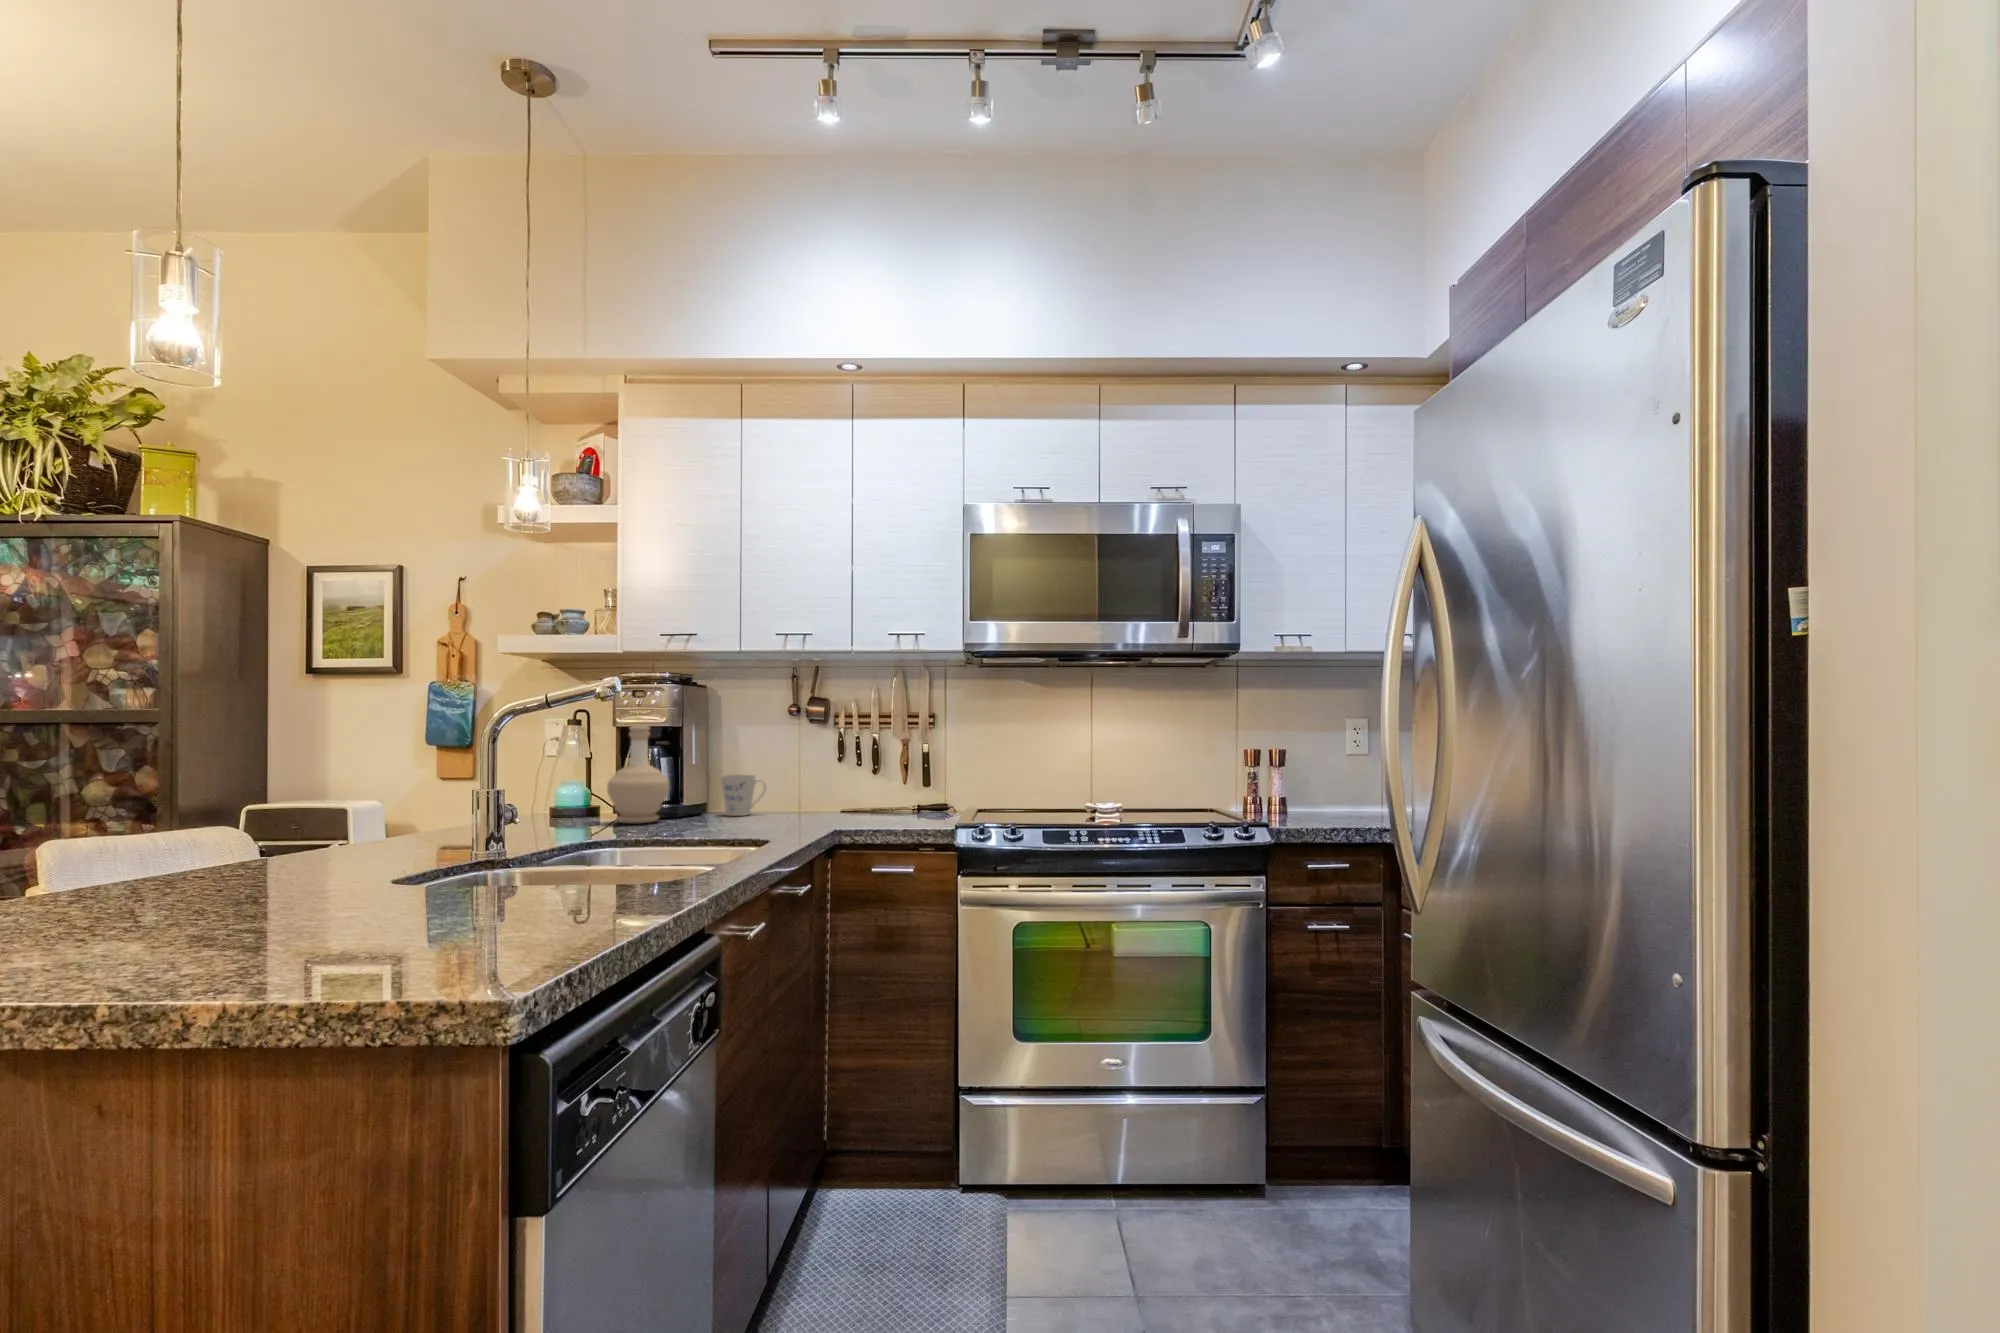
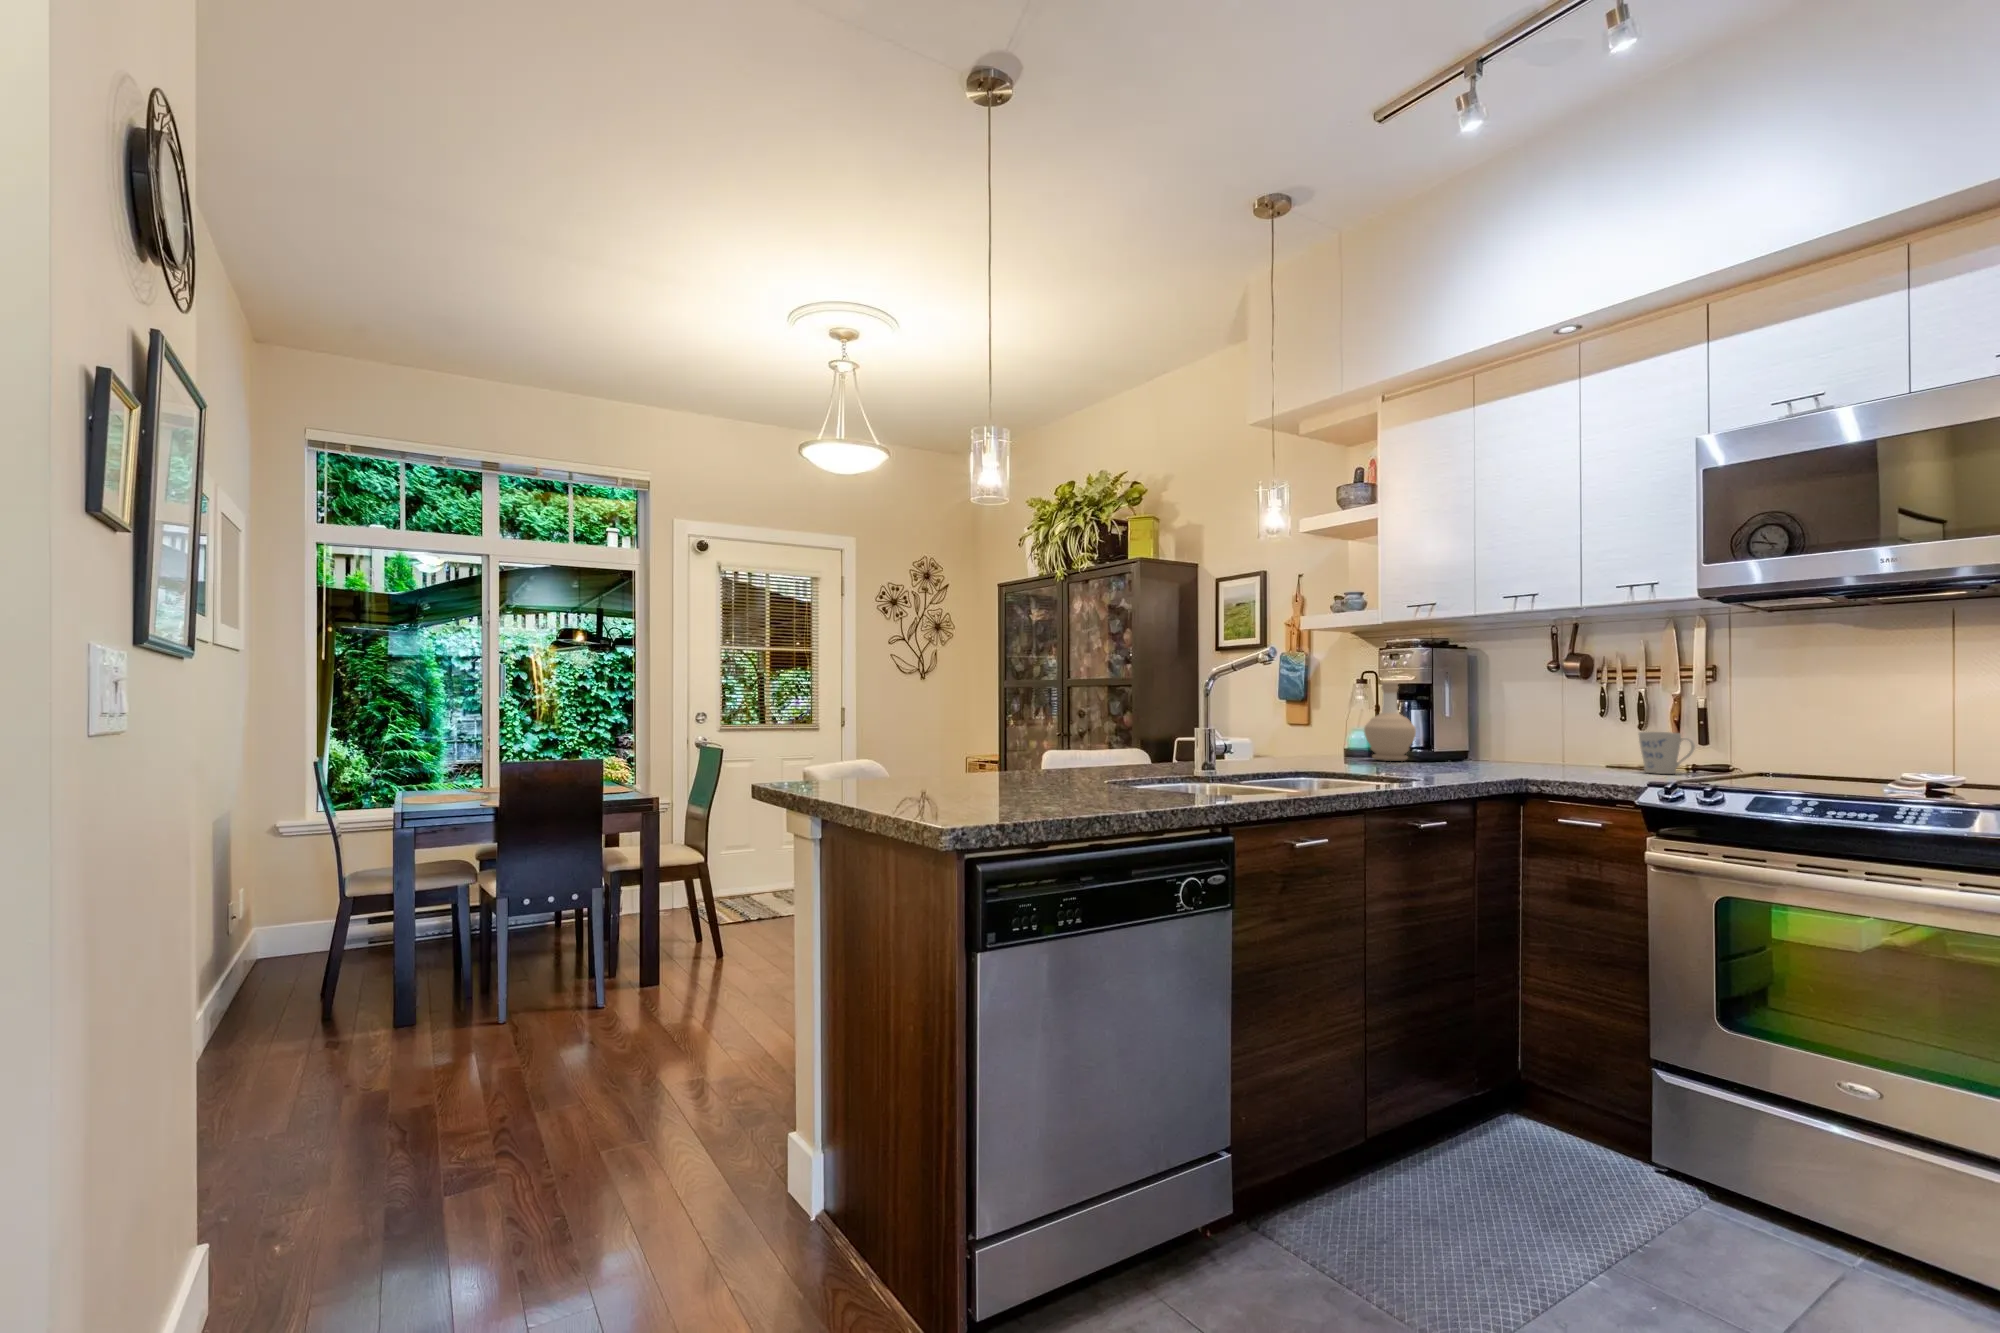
mug: present [721,775,766,816] -> present [1638,732,1695,774]

